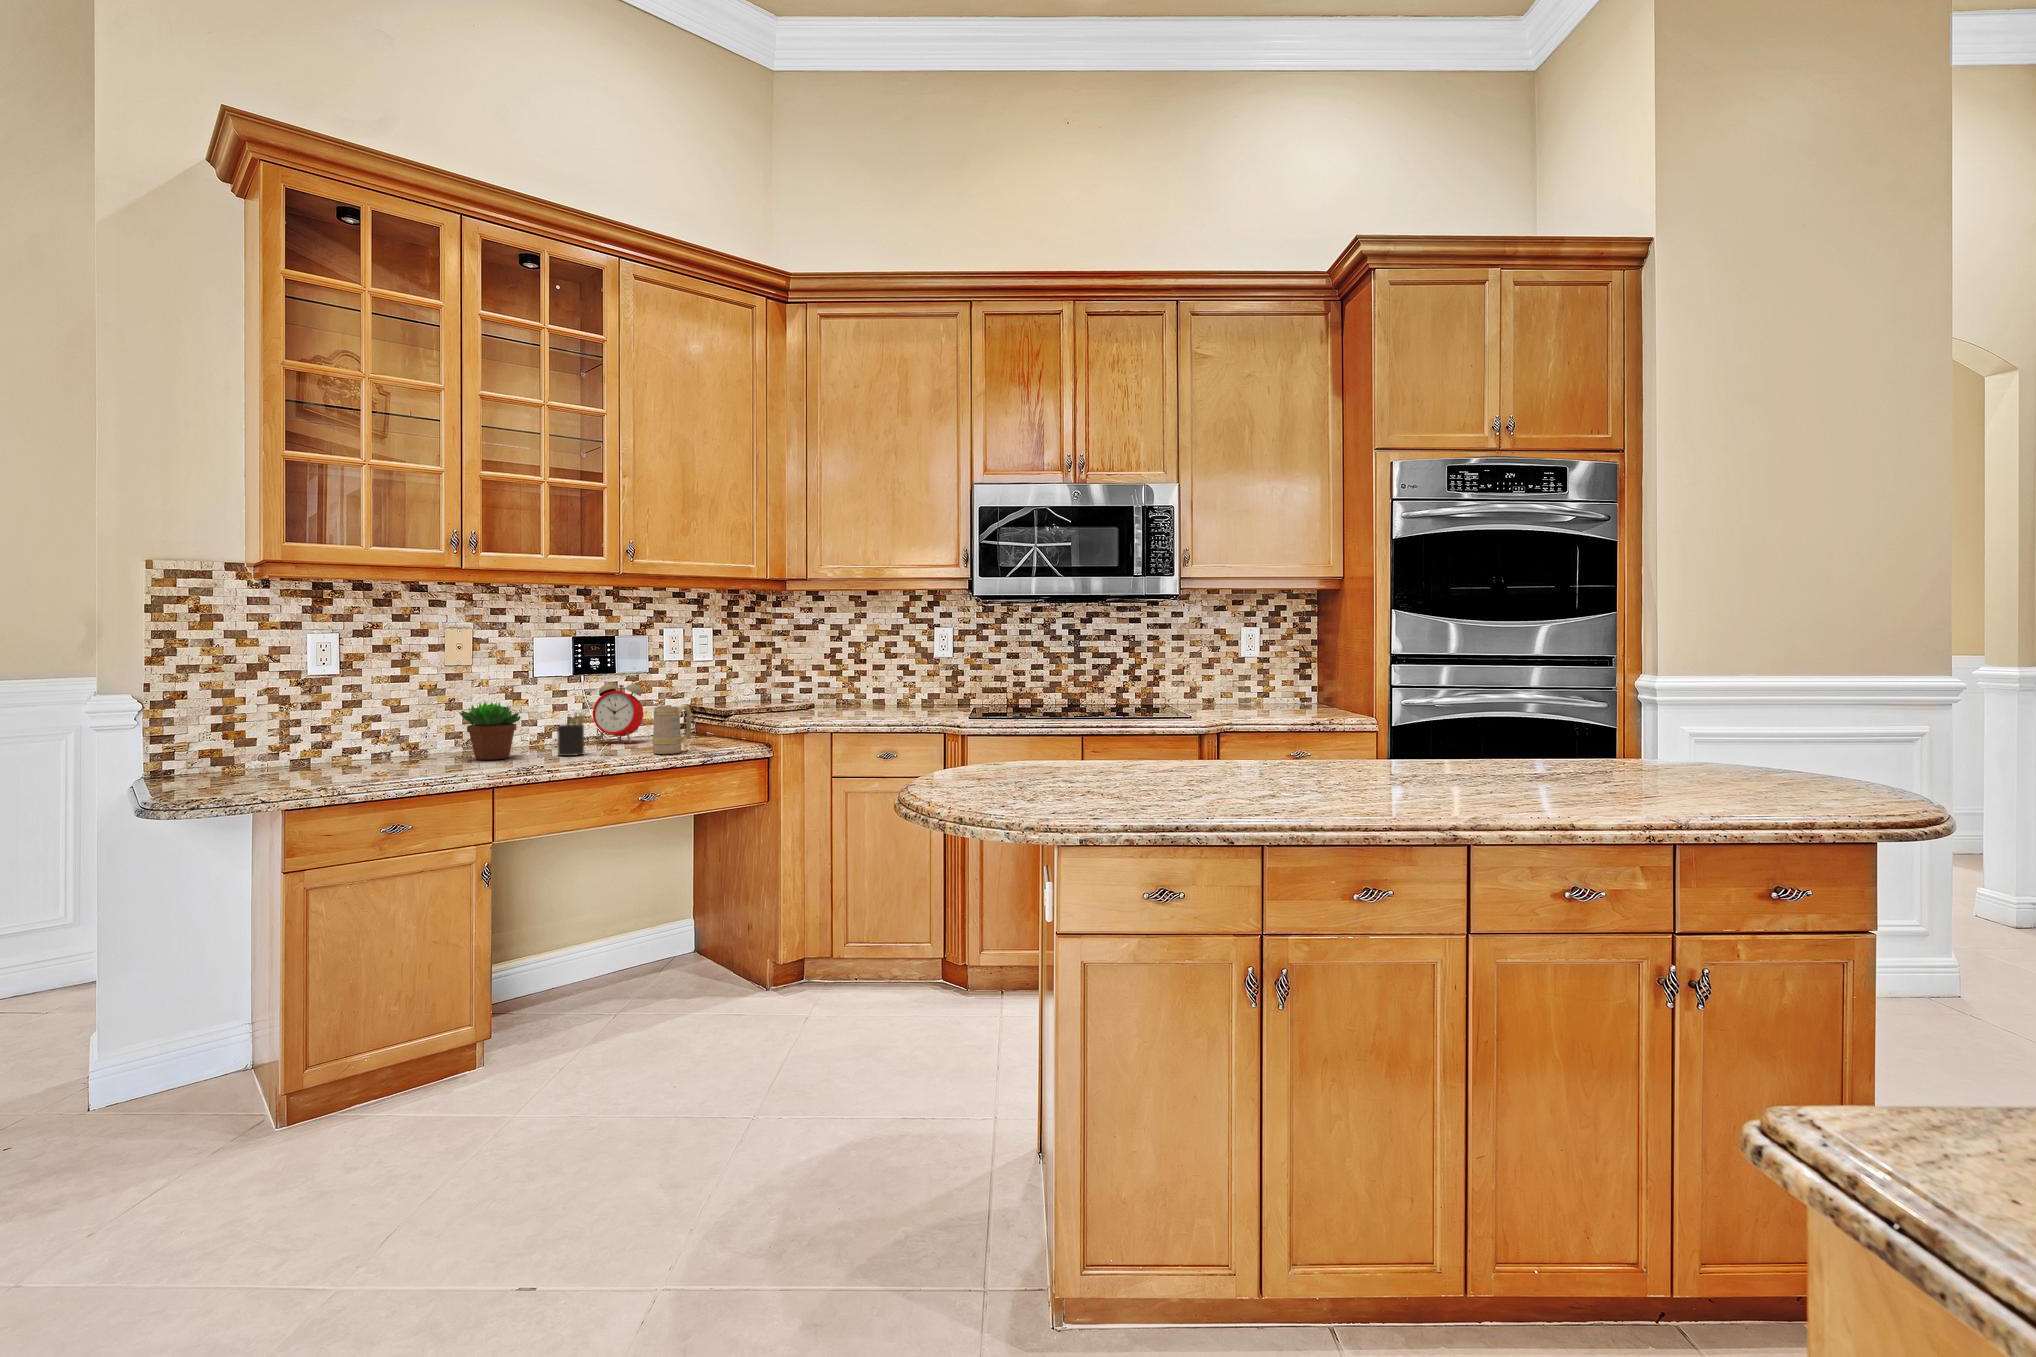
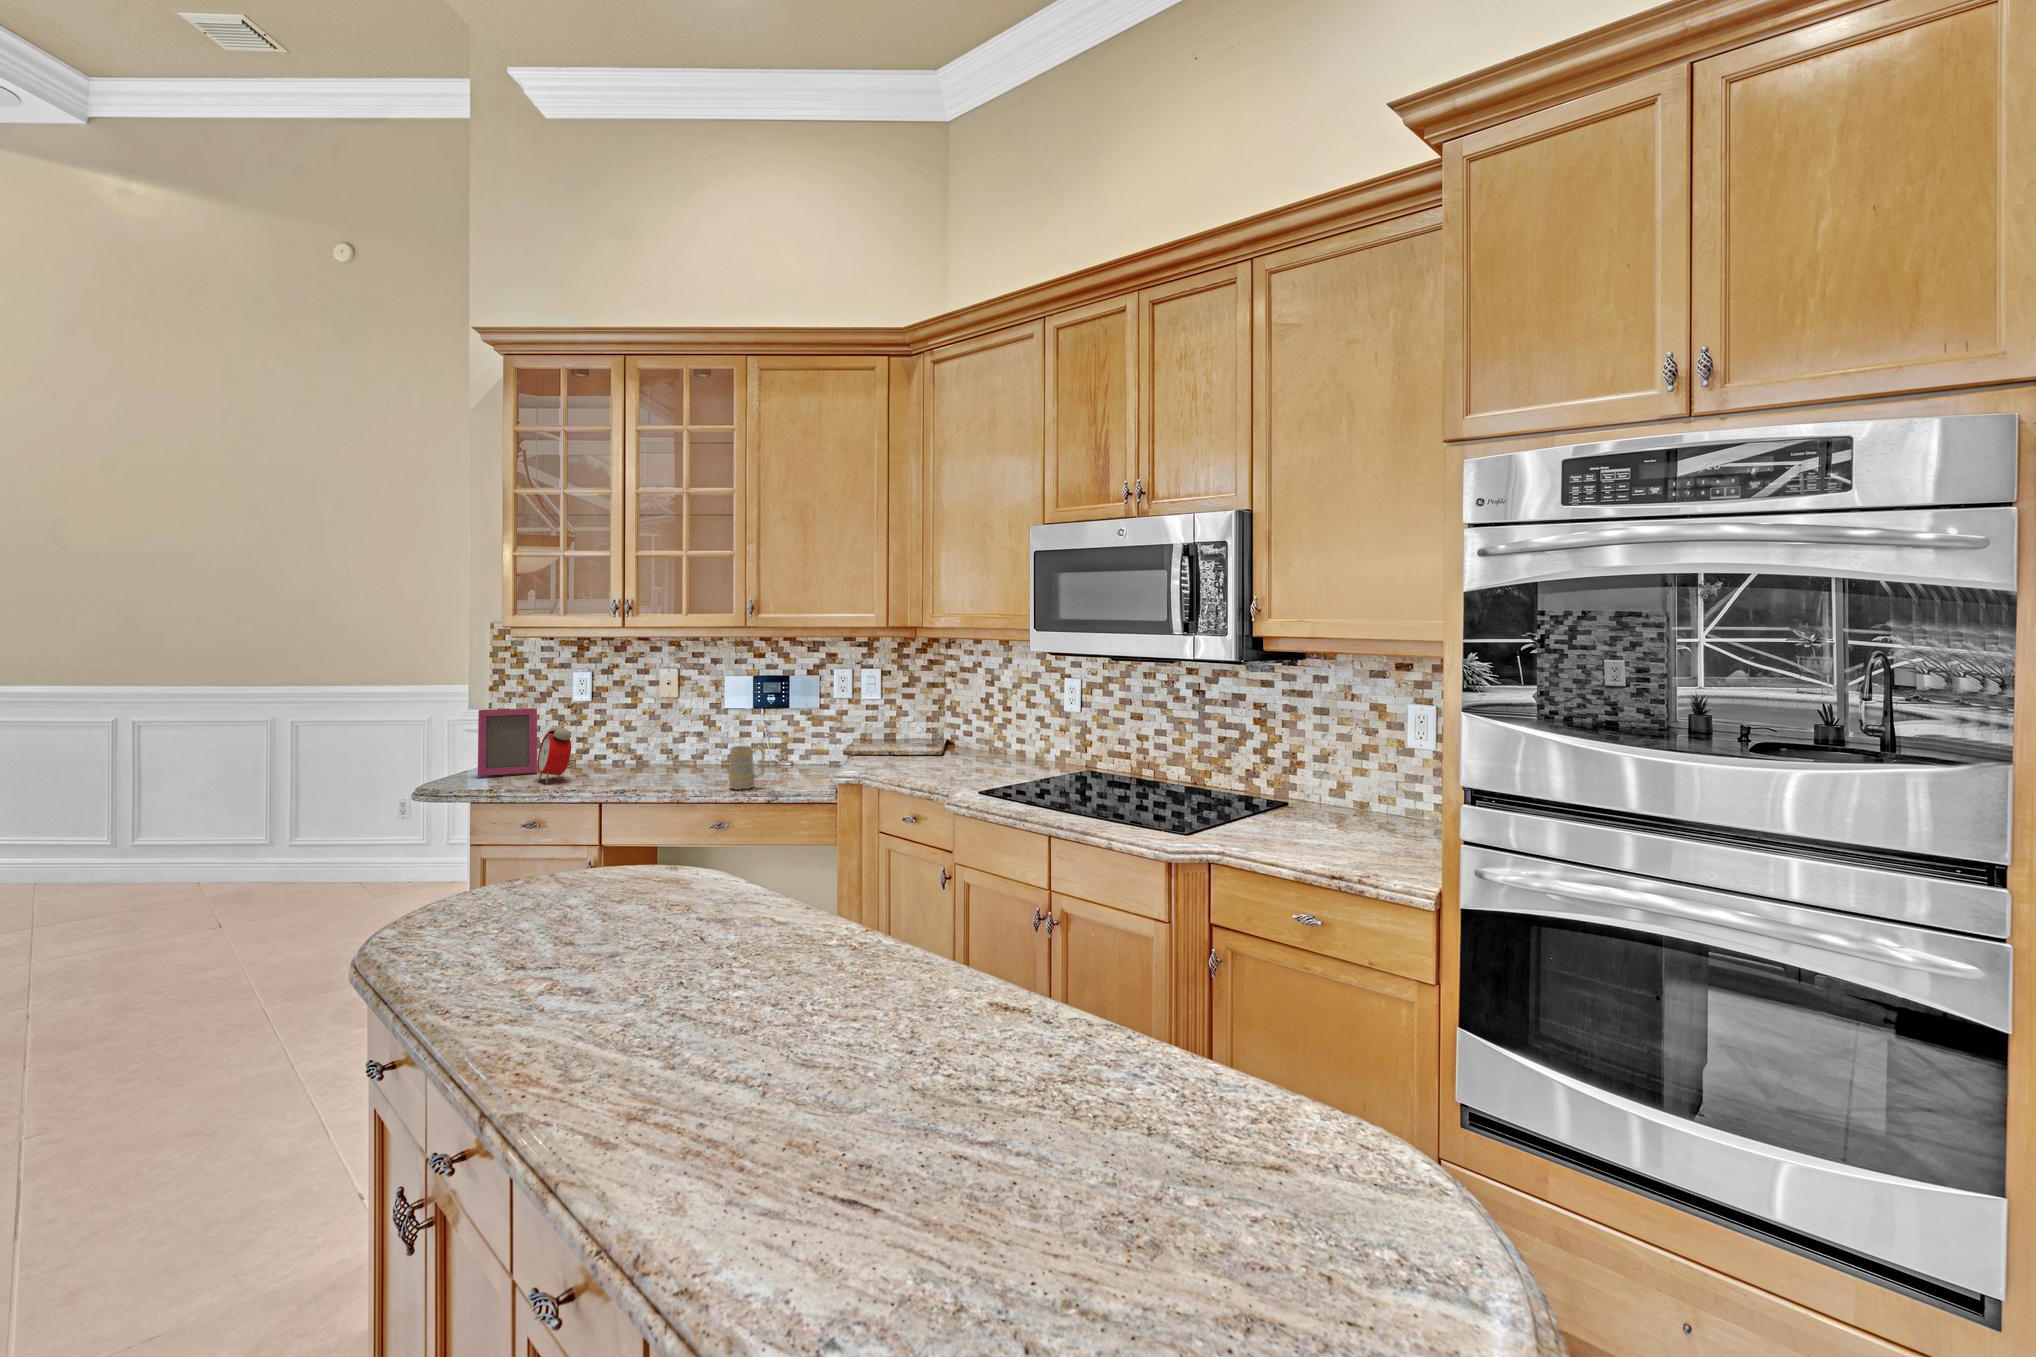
picture frame: none [219,682,319,781] -> present [478,708,537,776]
alarm clock: present [593,684,644,743] -> present [537,726,571,783]
succulent plant: present [459,702,521,760] -> none [624,729,678,776]
pen holder: present [557,713,586,756] -> none [683,740,707,780]

